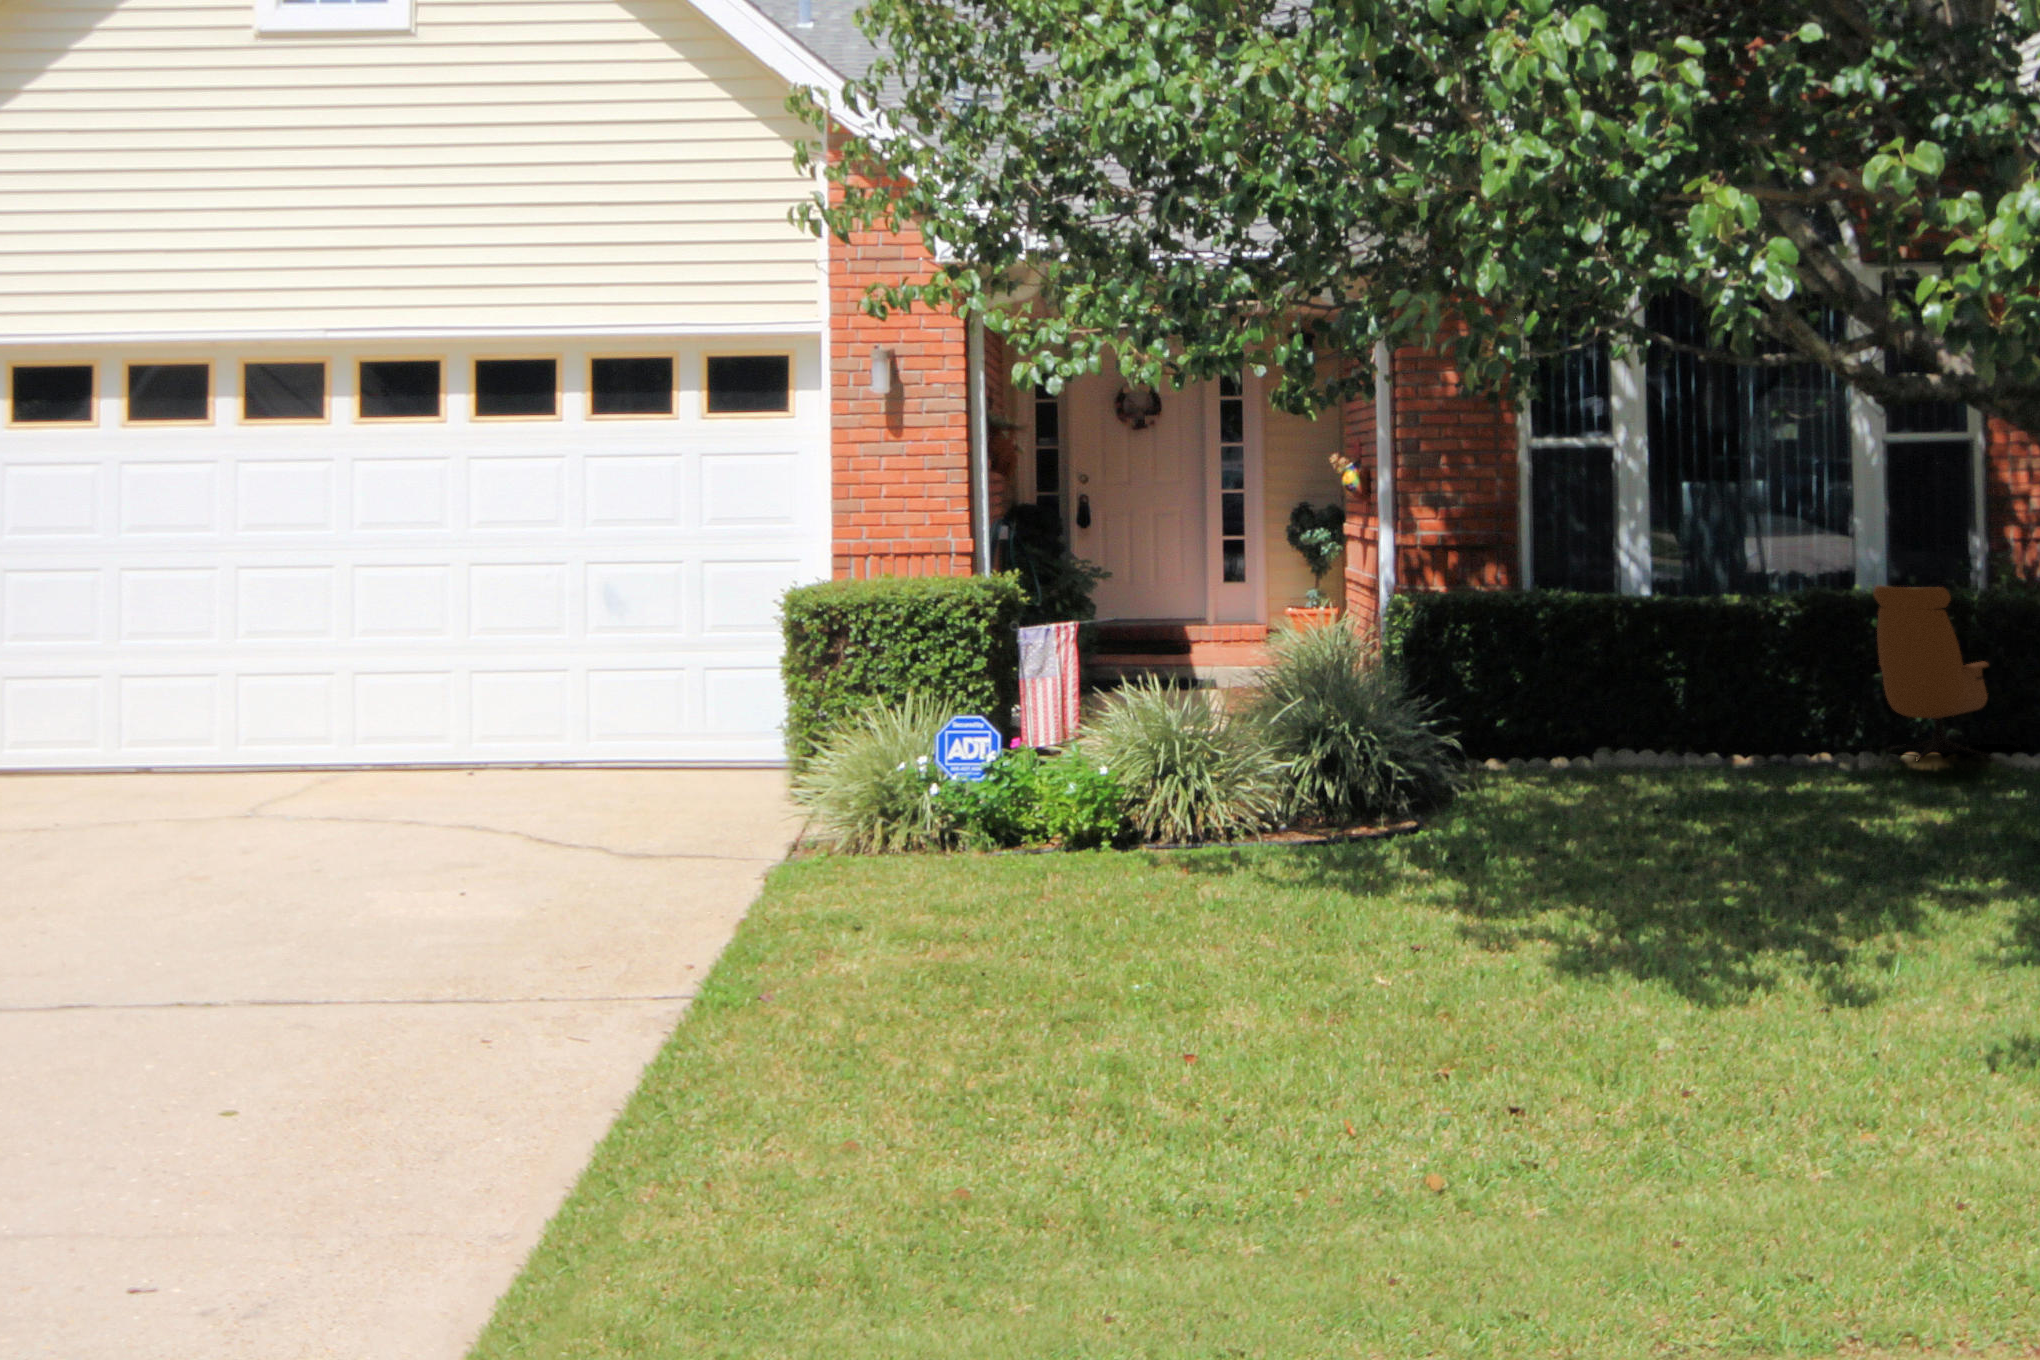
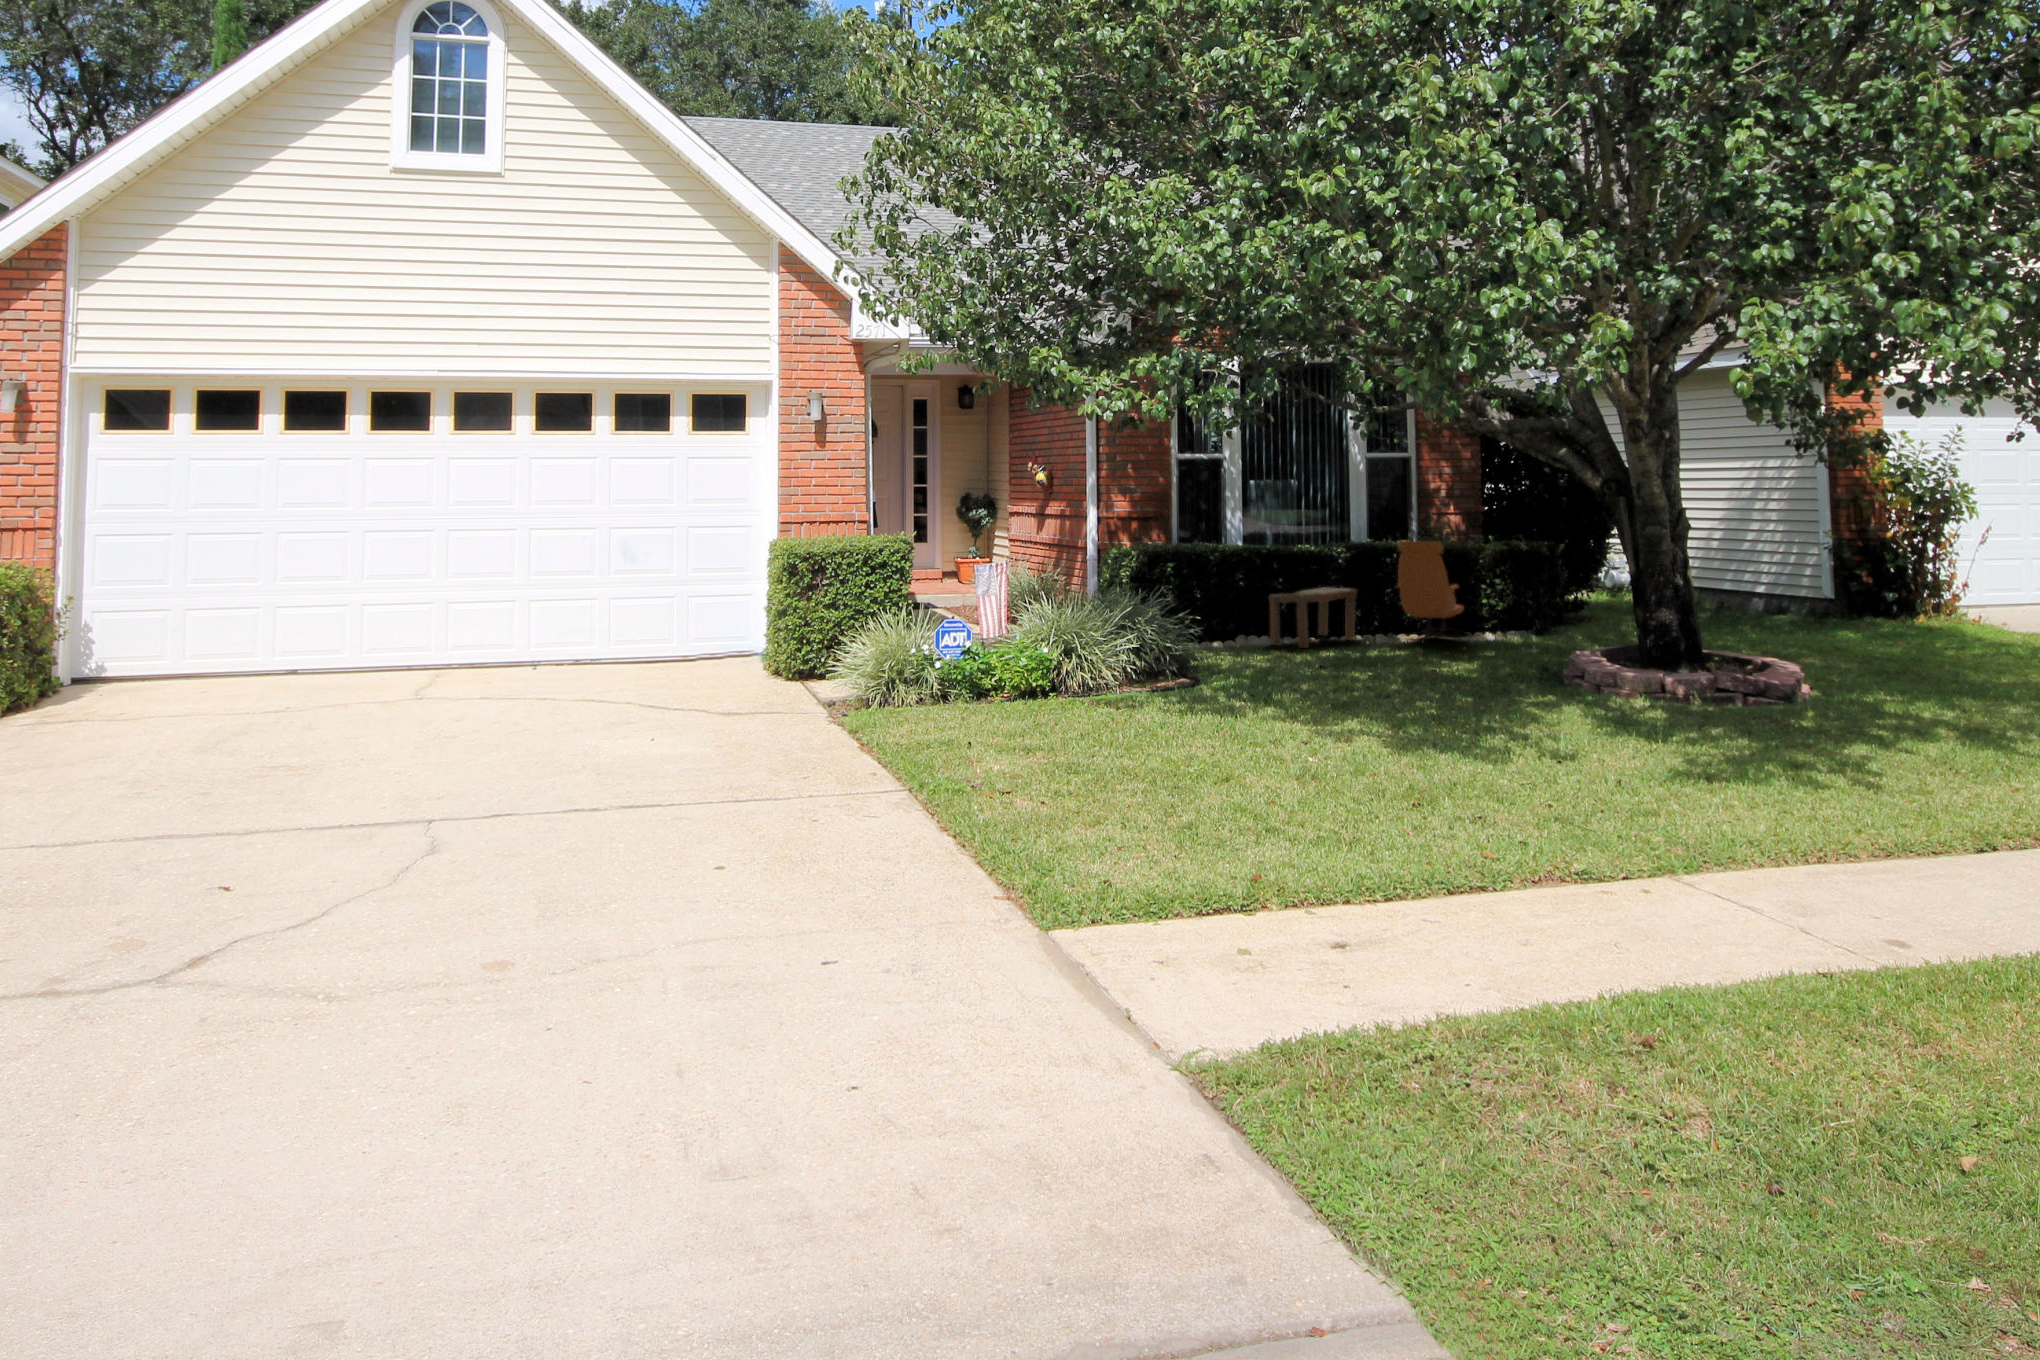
bench: none [1645,664,1808,766] -> present [1269,587,1357,648]

